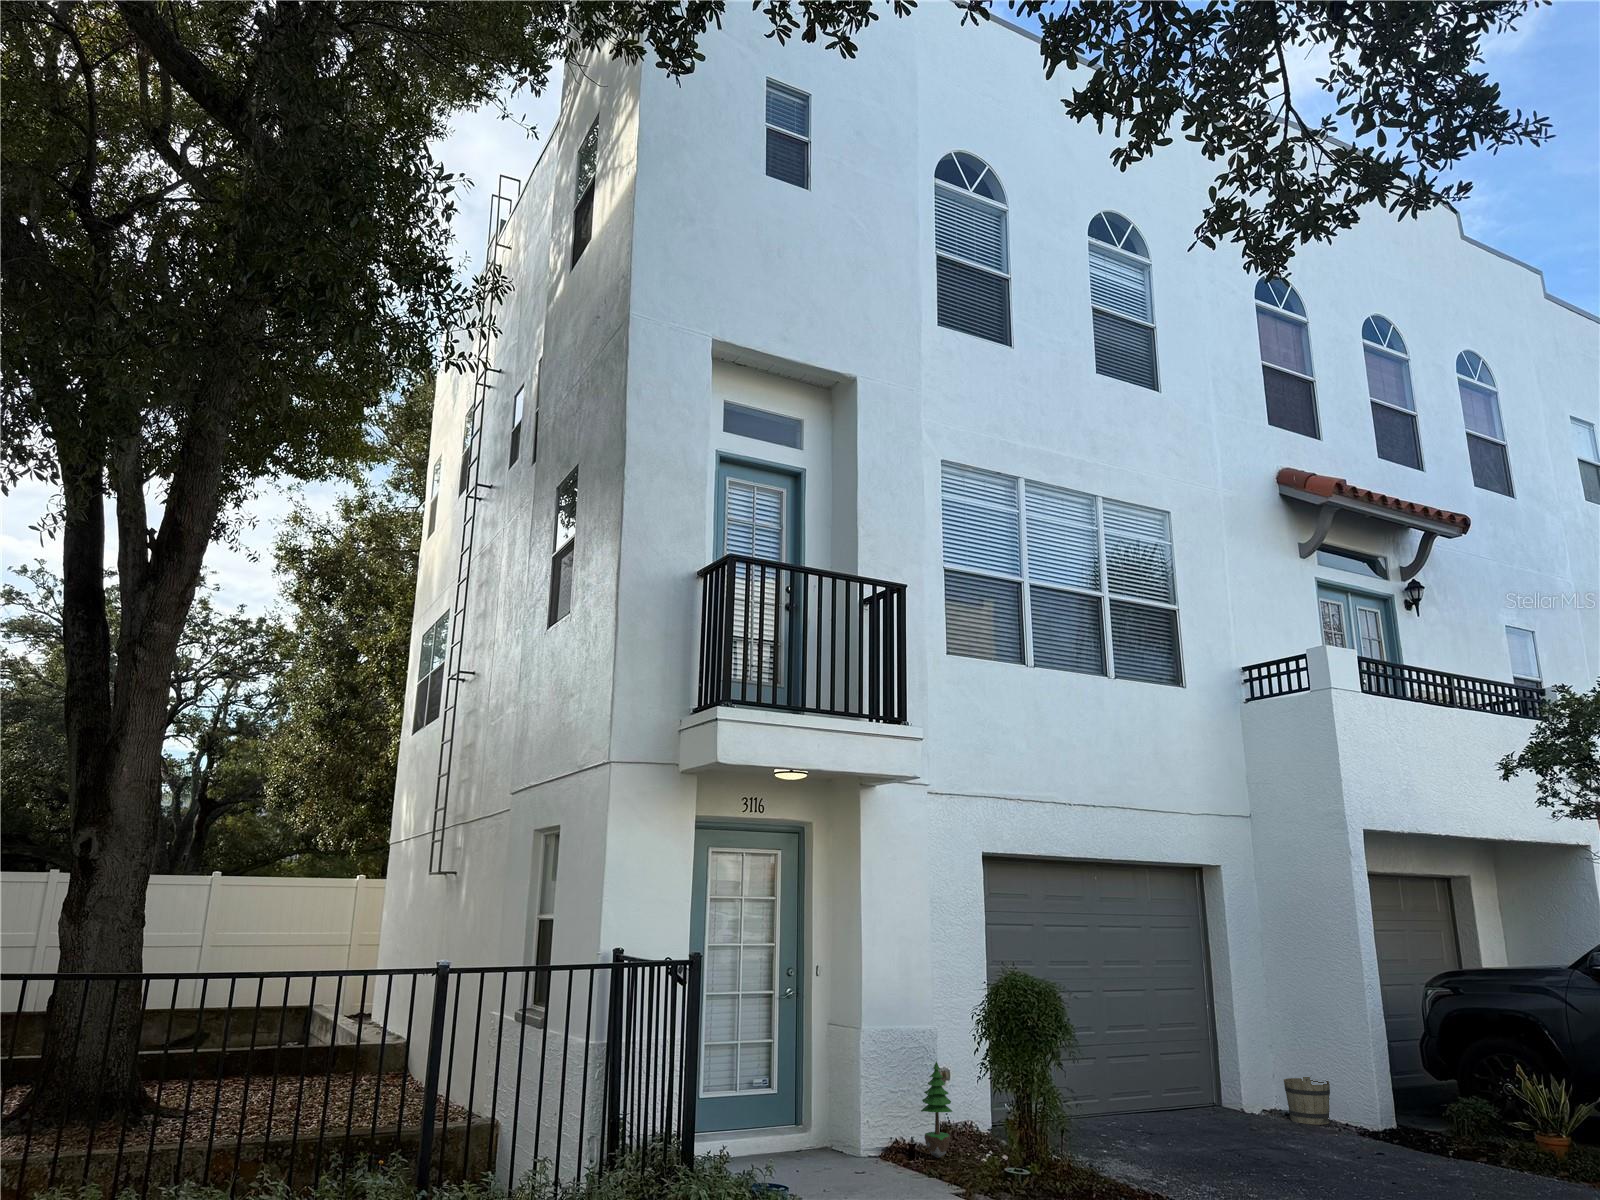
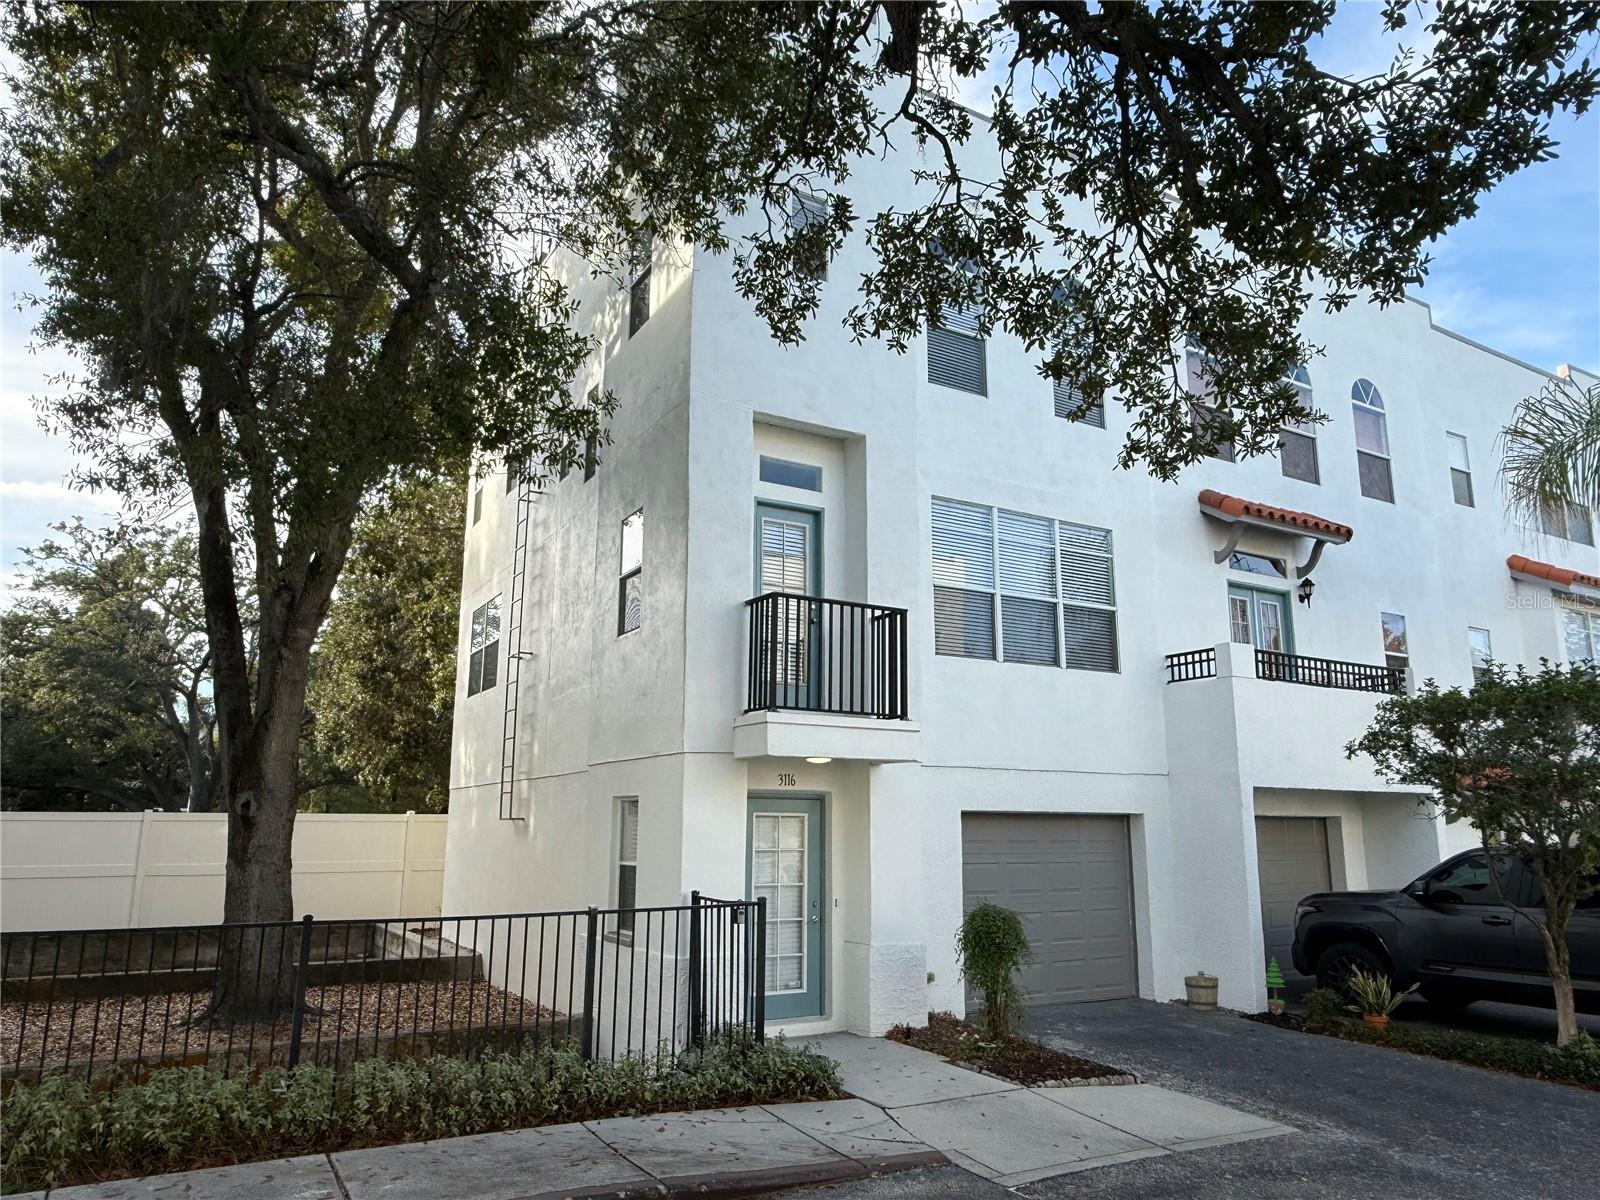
potted tree: present [921,1061,952,1158] -> present [1265,956,1286,1015]

